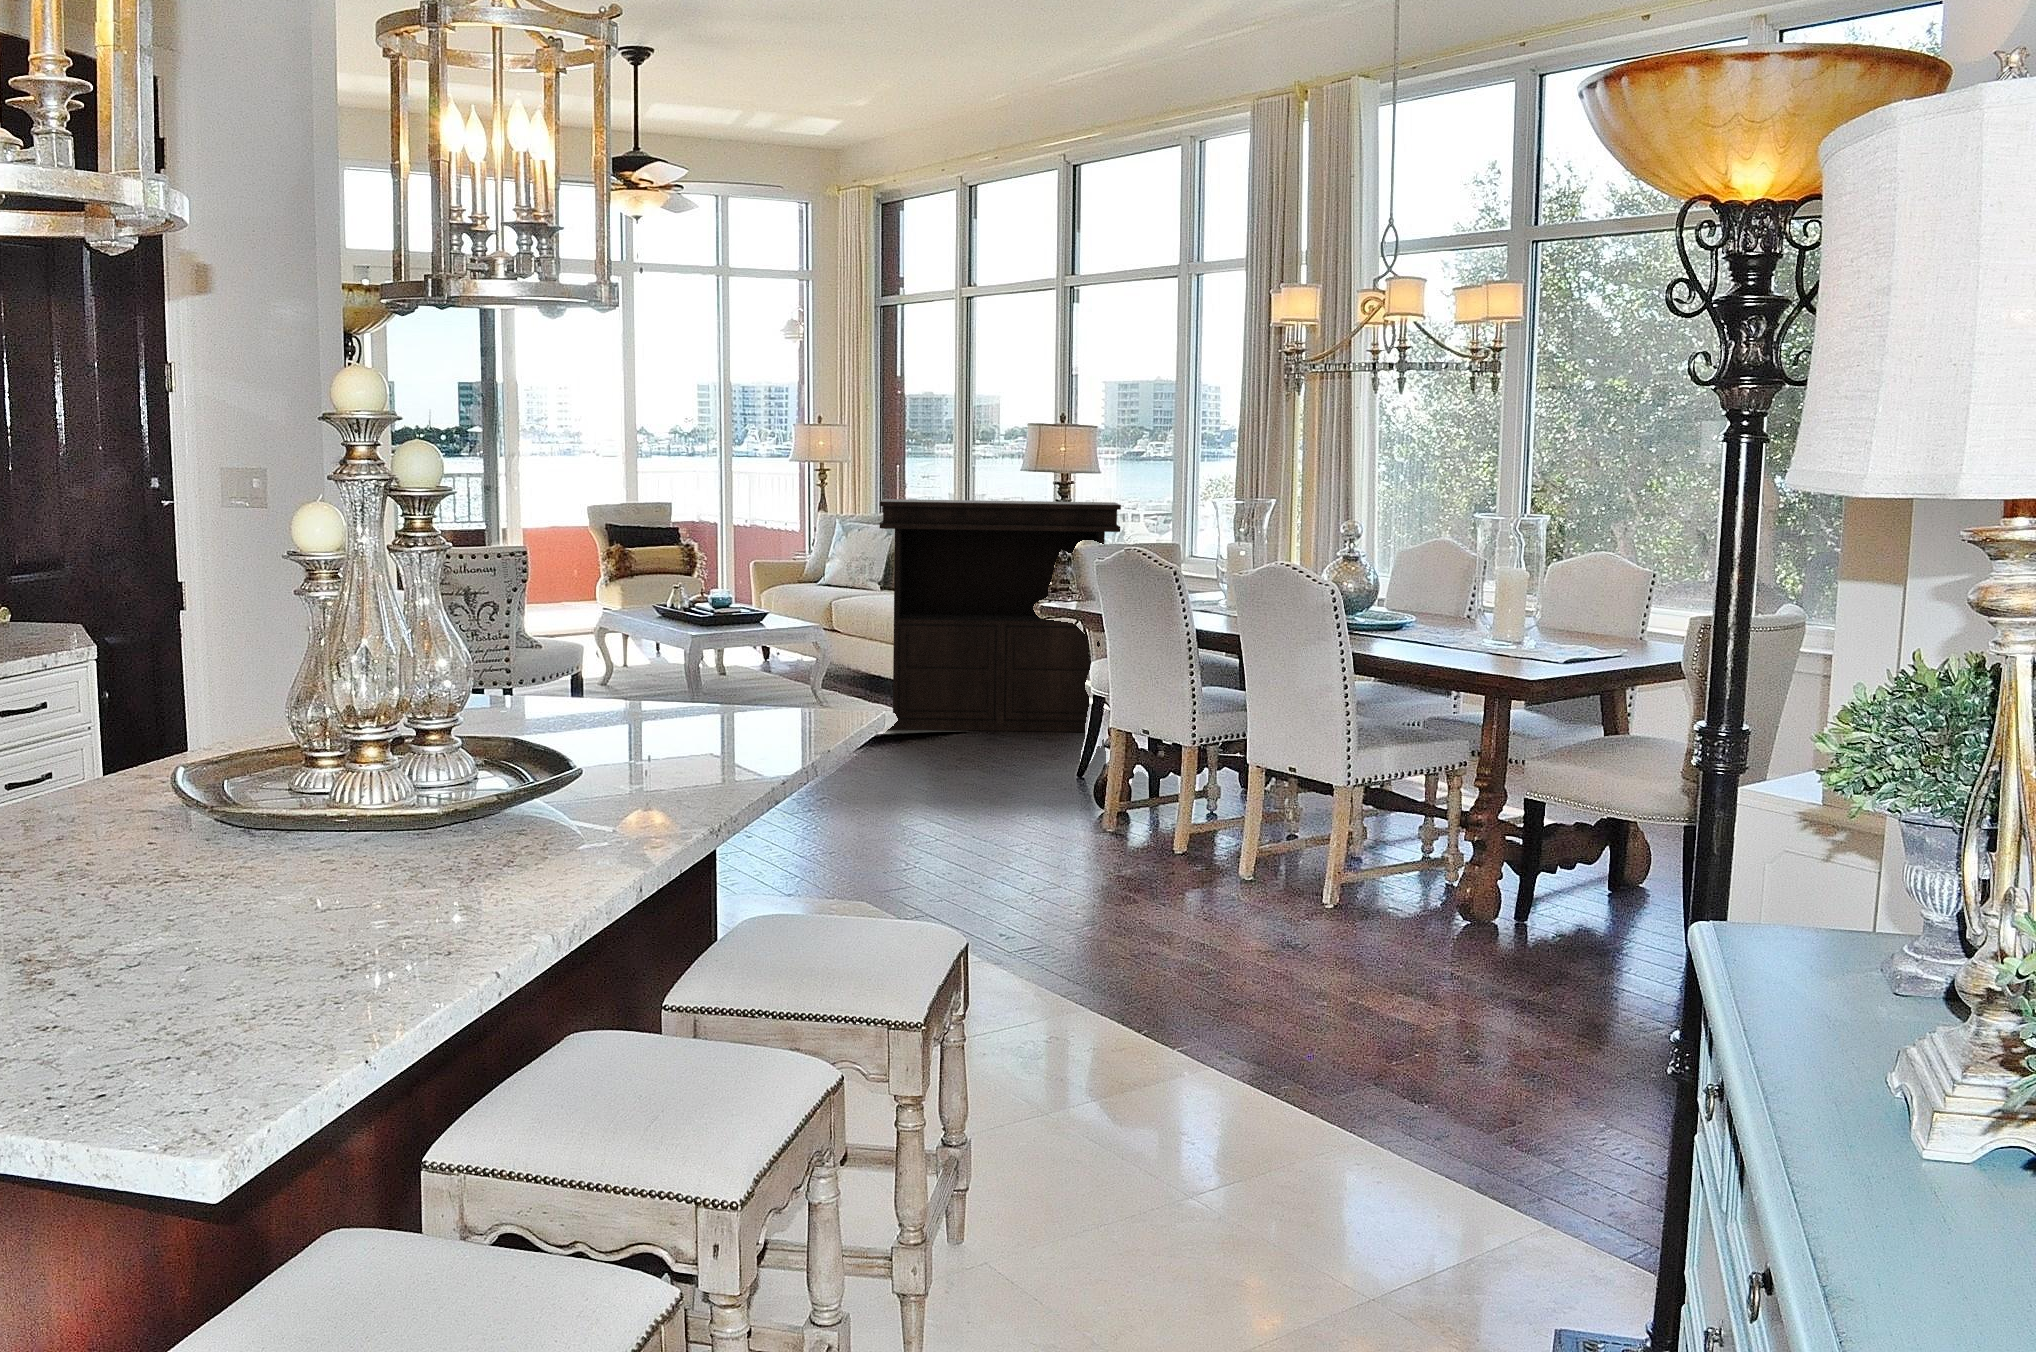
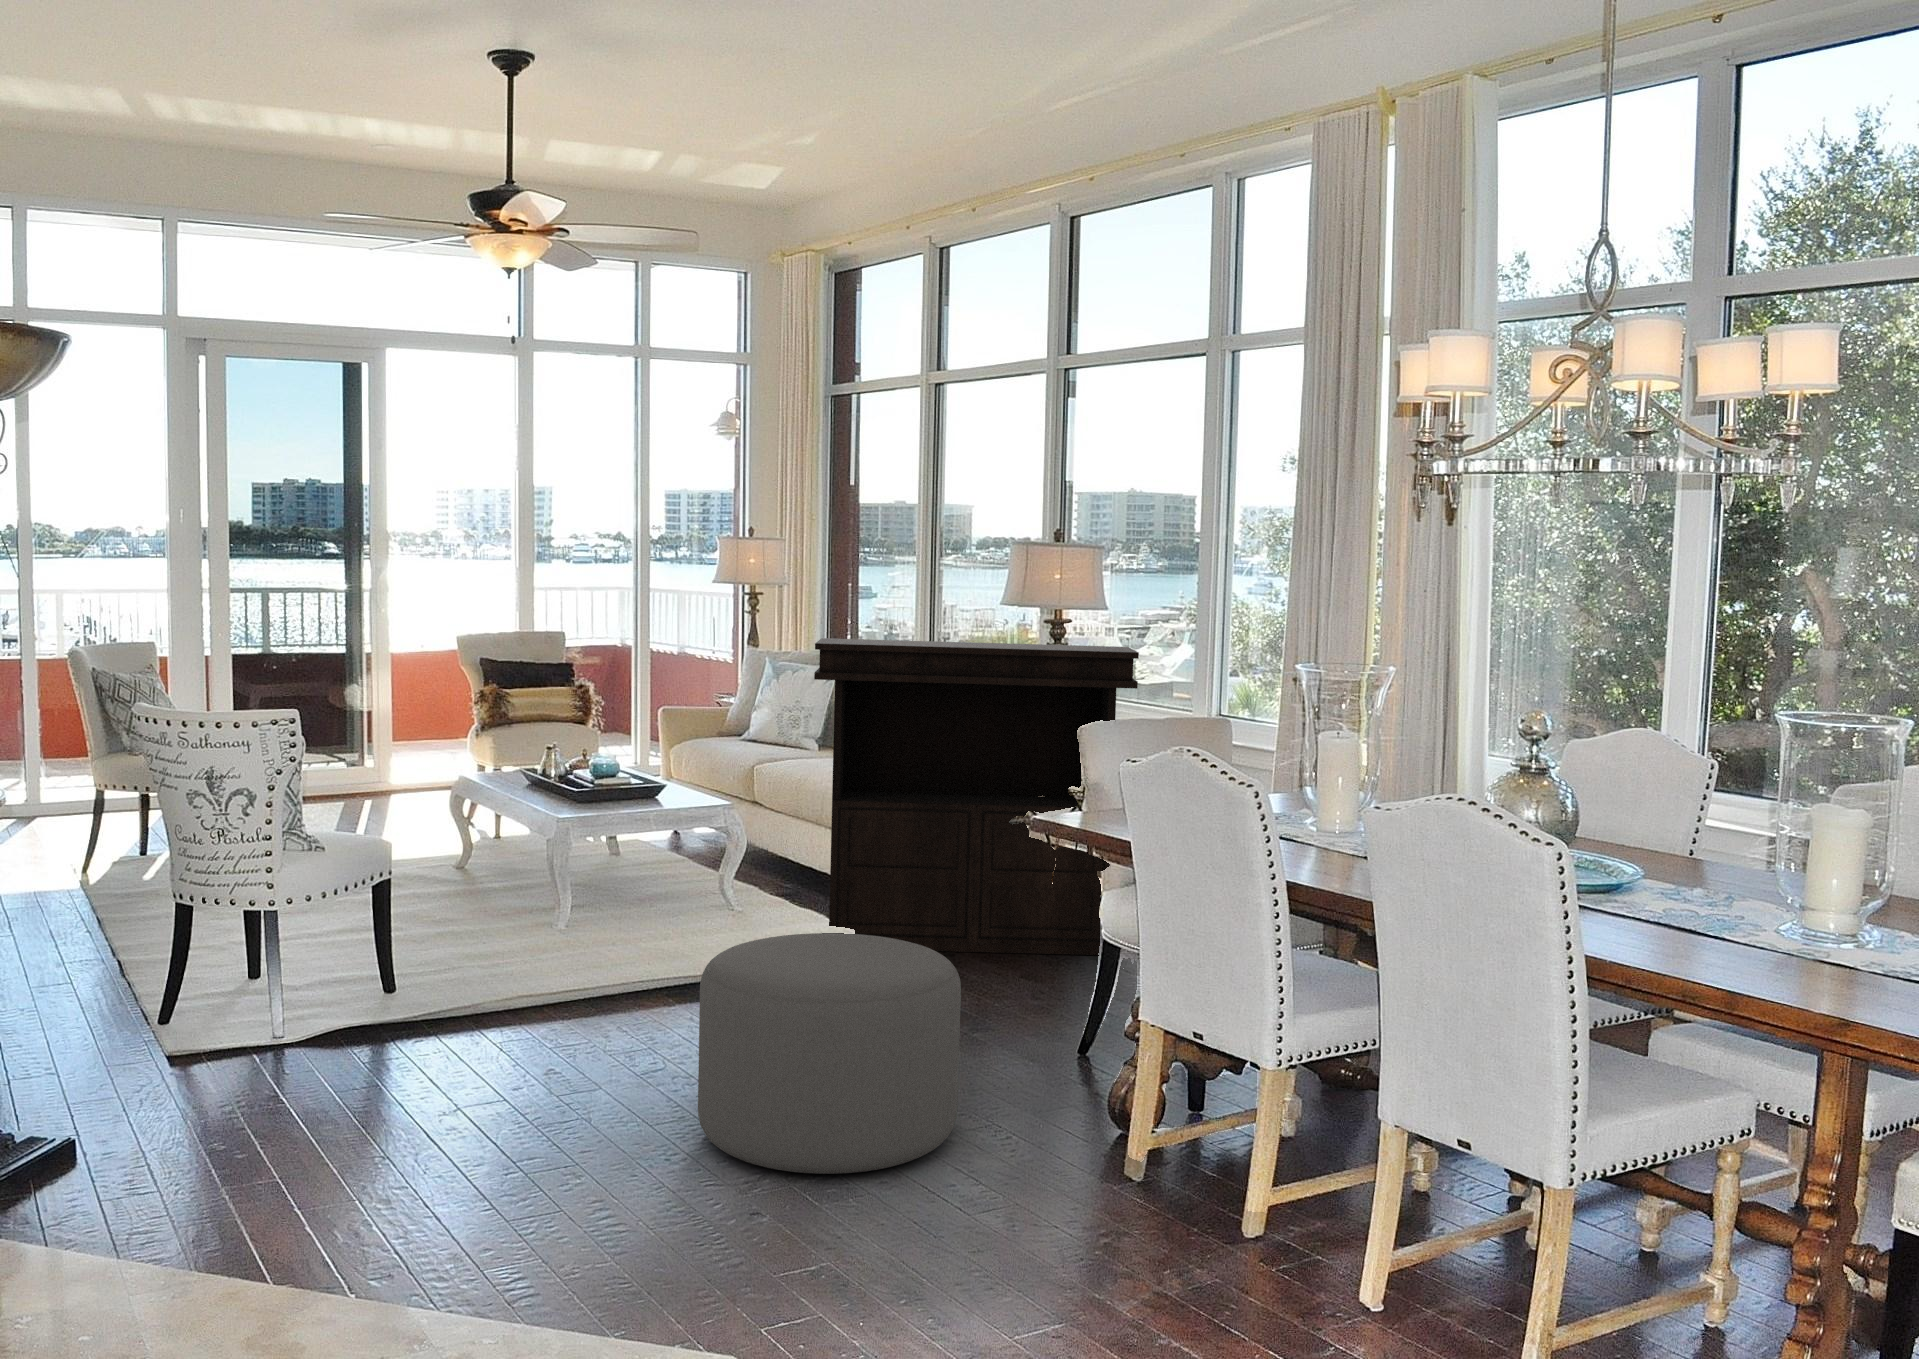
ottoman: none [817,690,989,832] -> present [698,933,961,1174]

